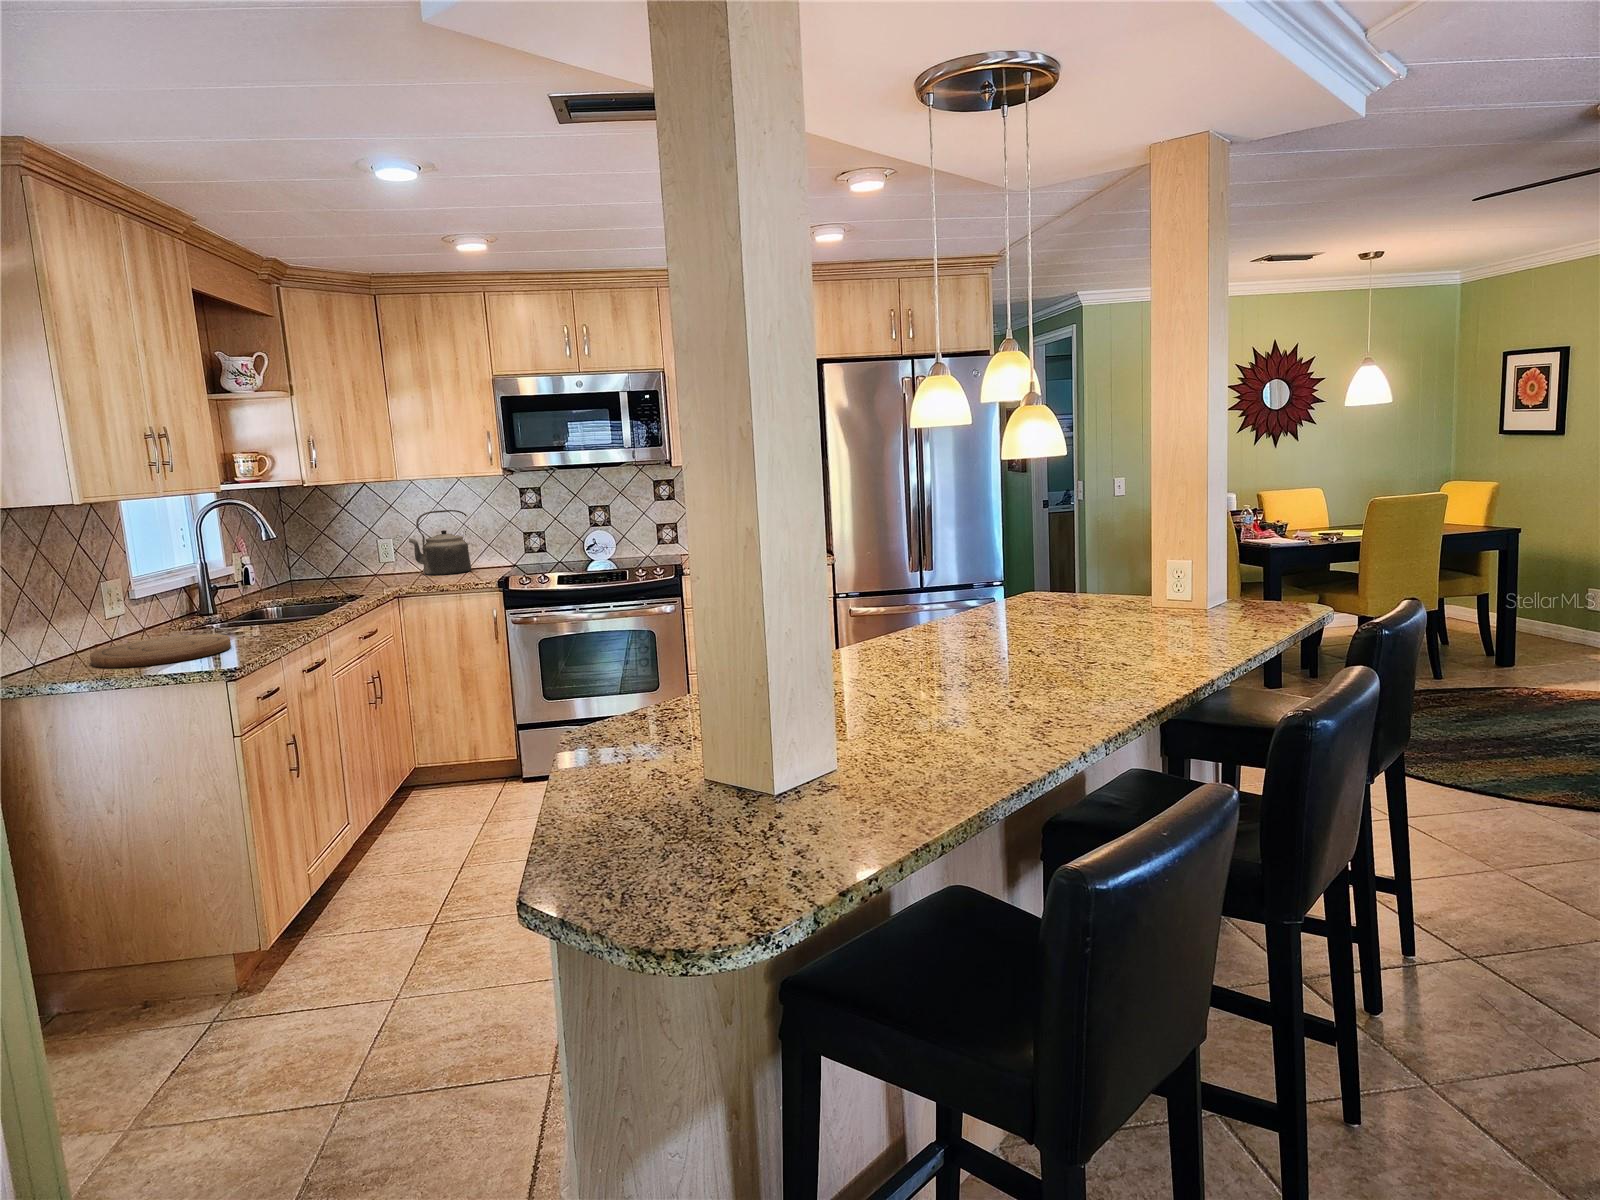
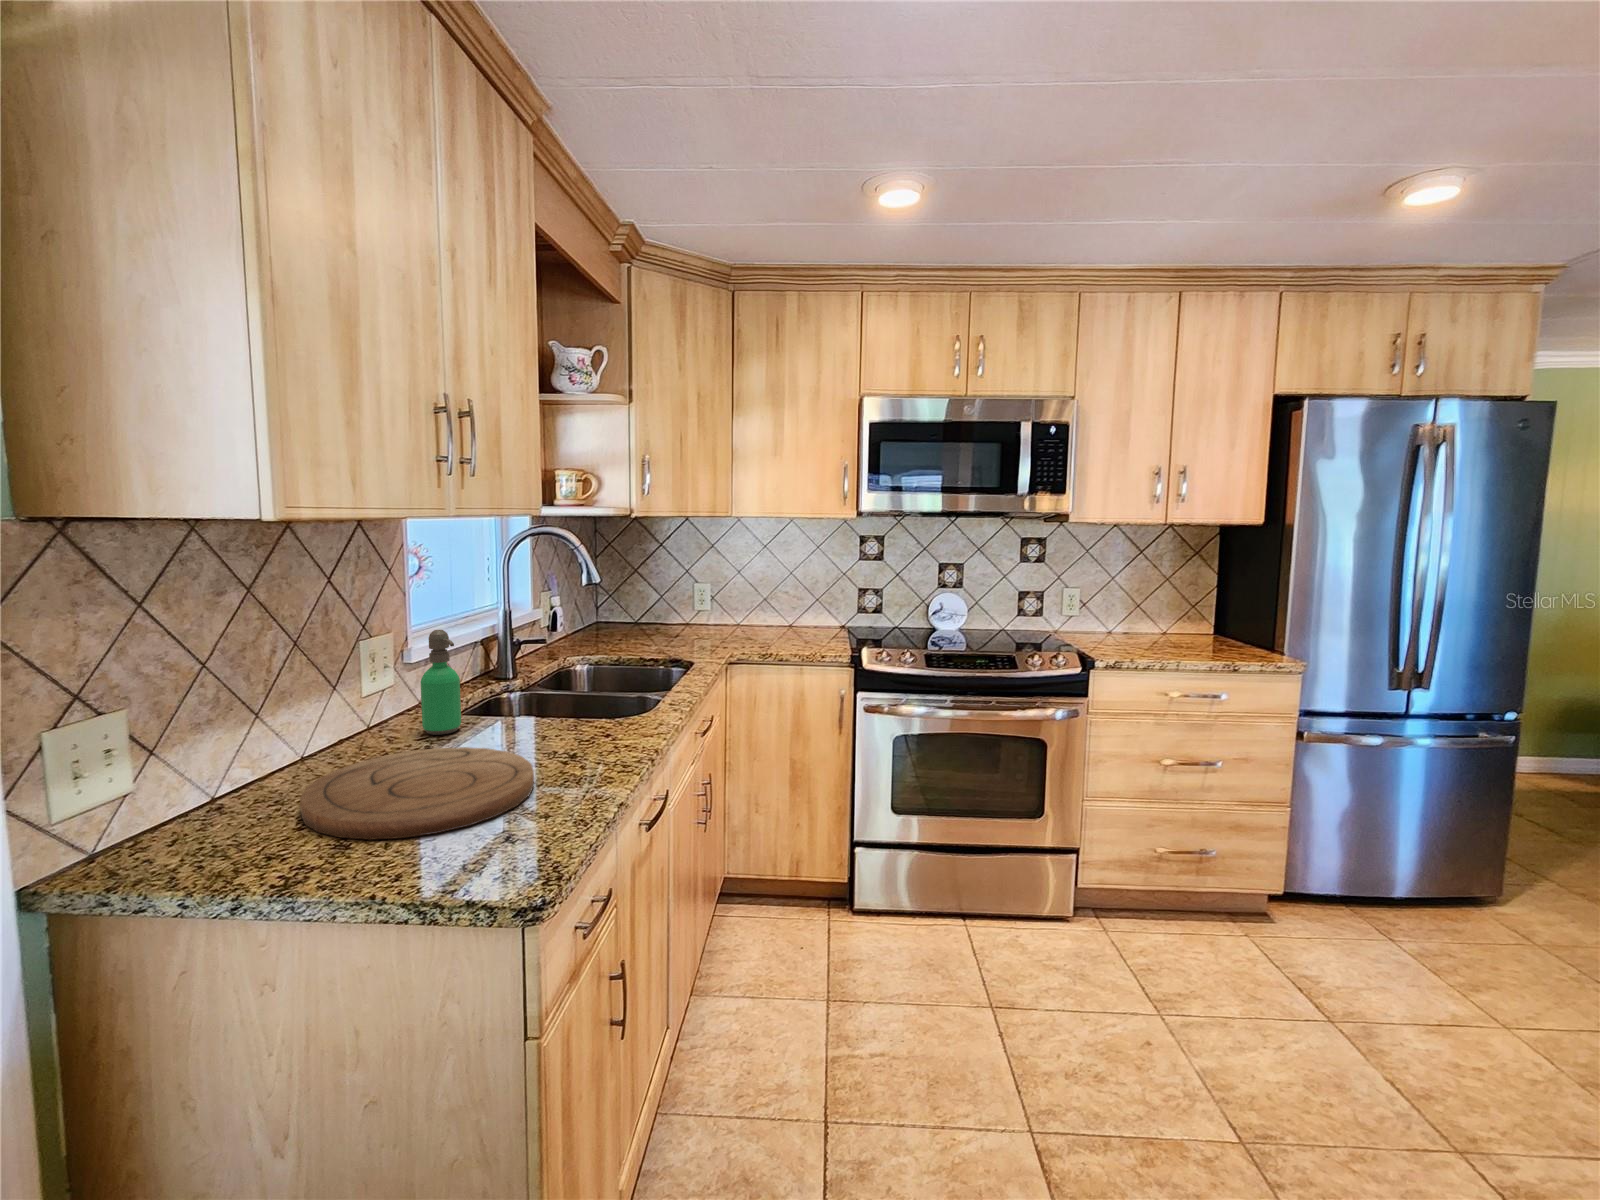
kettle: present [409,510,471,575] -> none [732,555,799,632]
soap dispenser: none [147,570,179,638] -> present [421,630,461,735]

